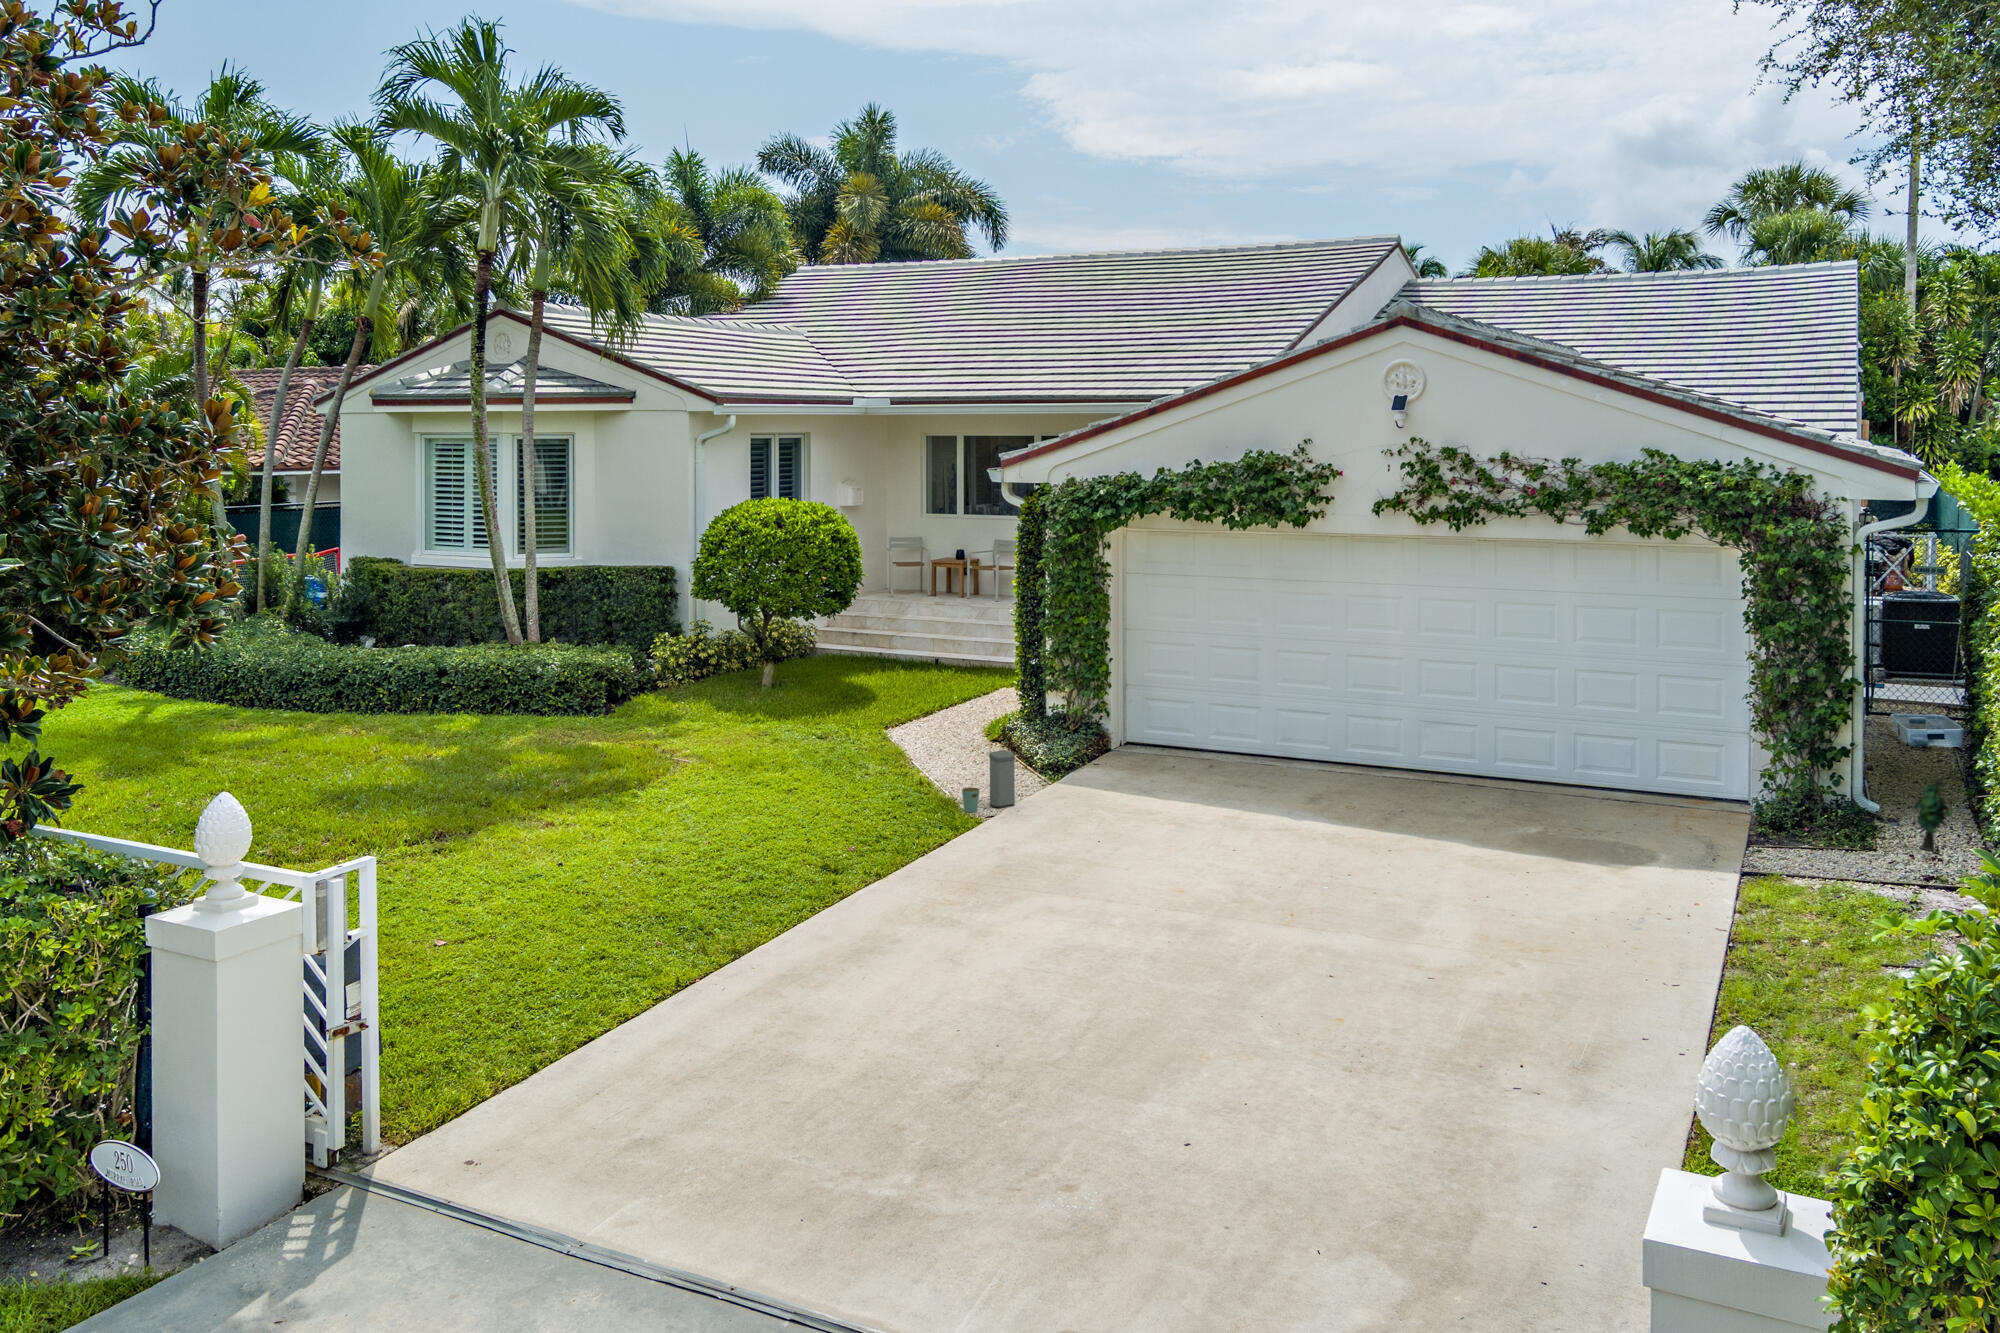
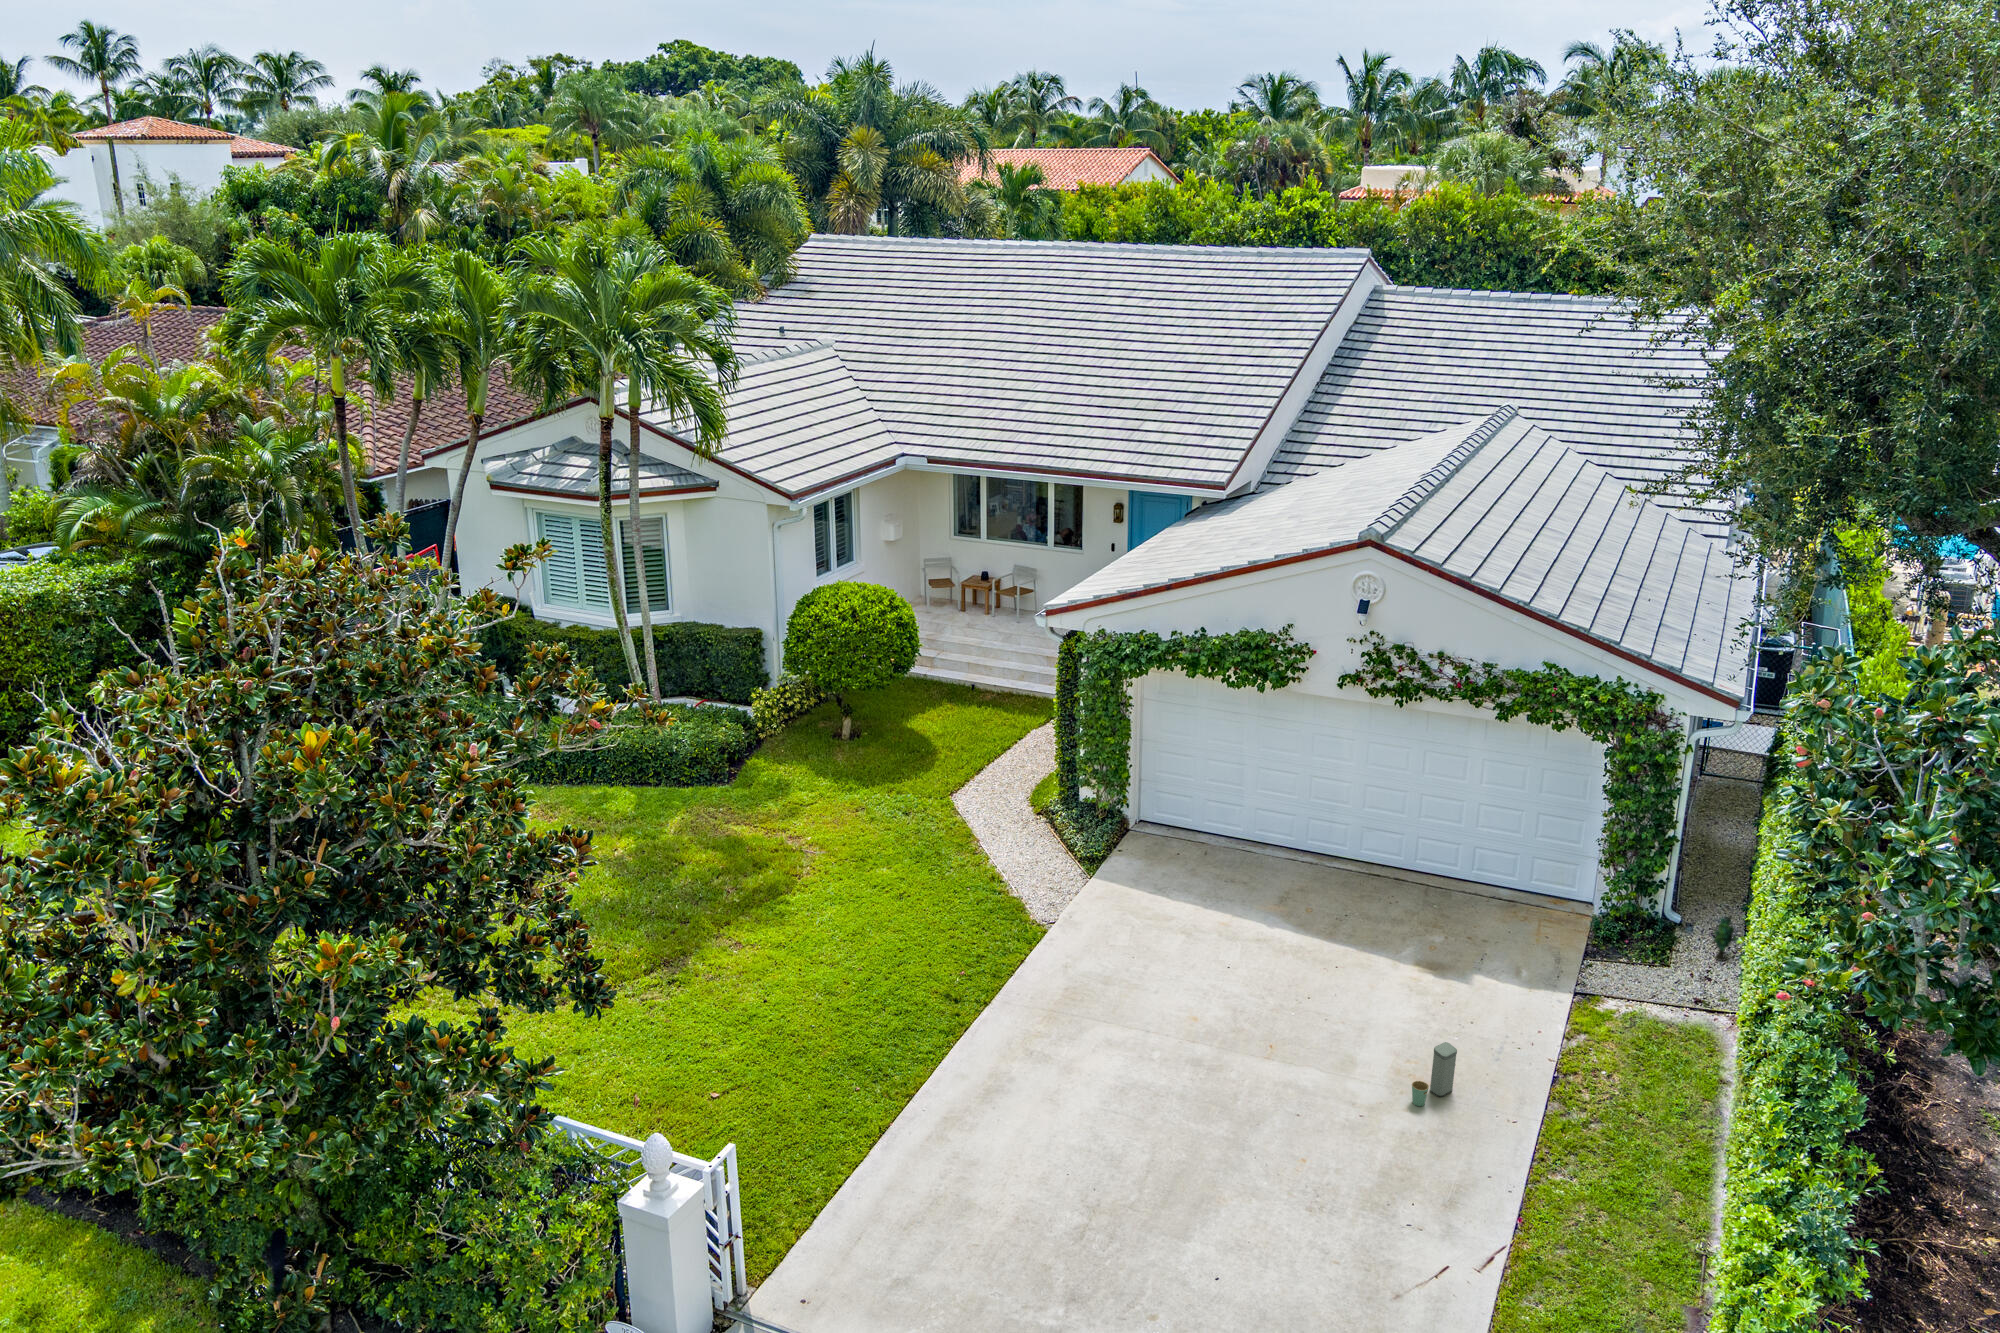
trash can: present [962,750,1015,812] -> present [1412,1042,1457,1106]

